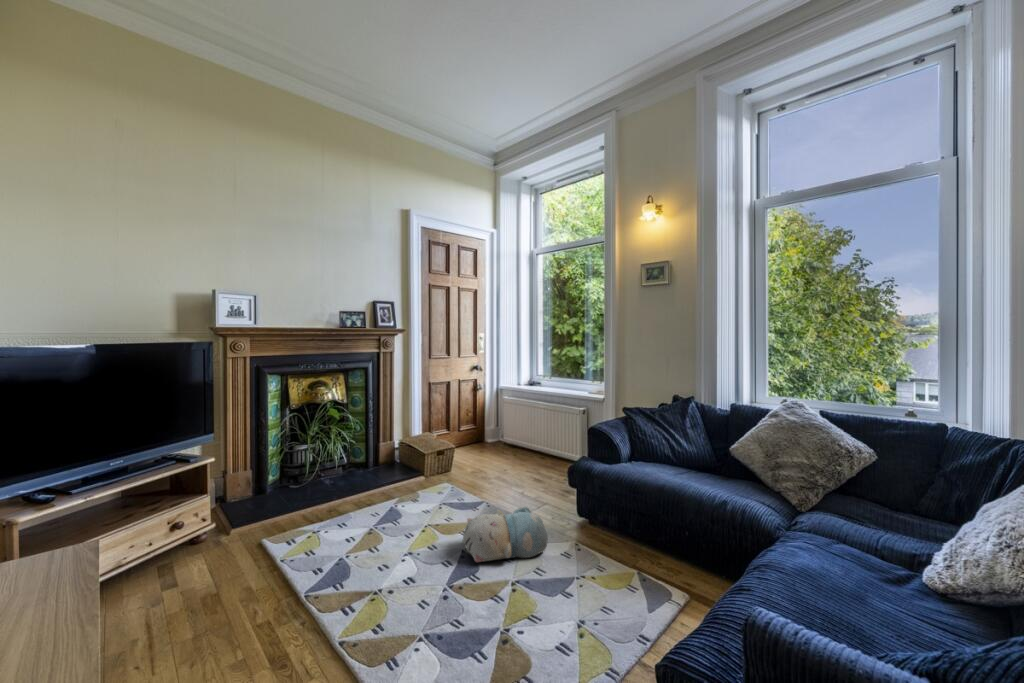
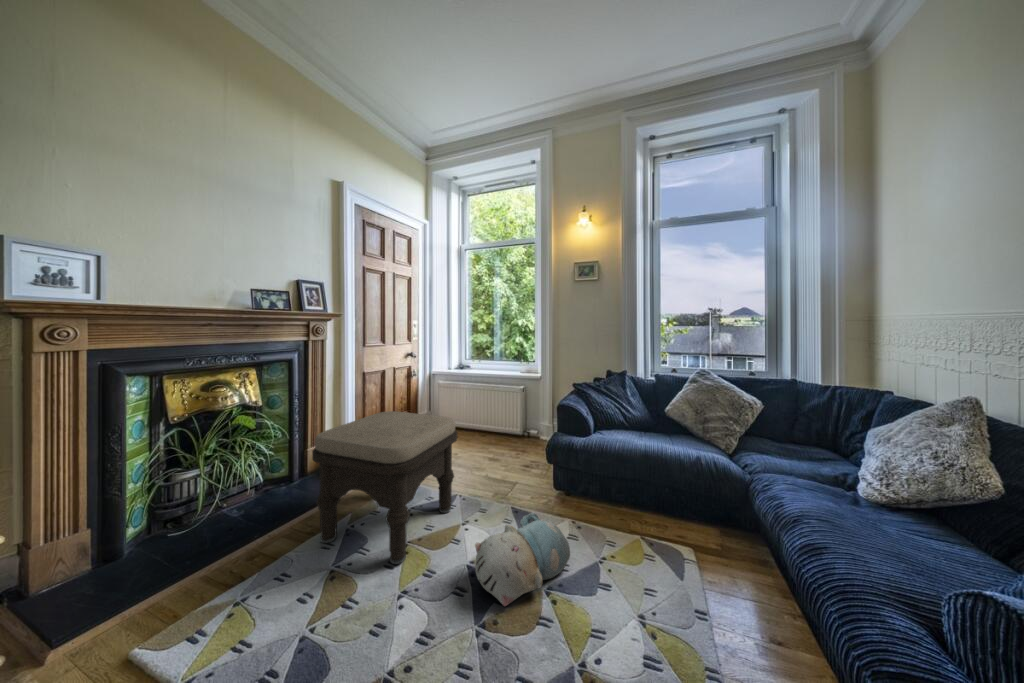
ottoman: none [368,414,481,527] -> present [312,411,458,564]

